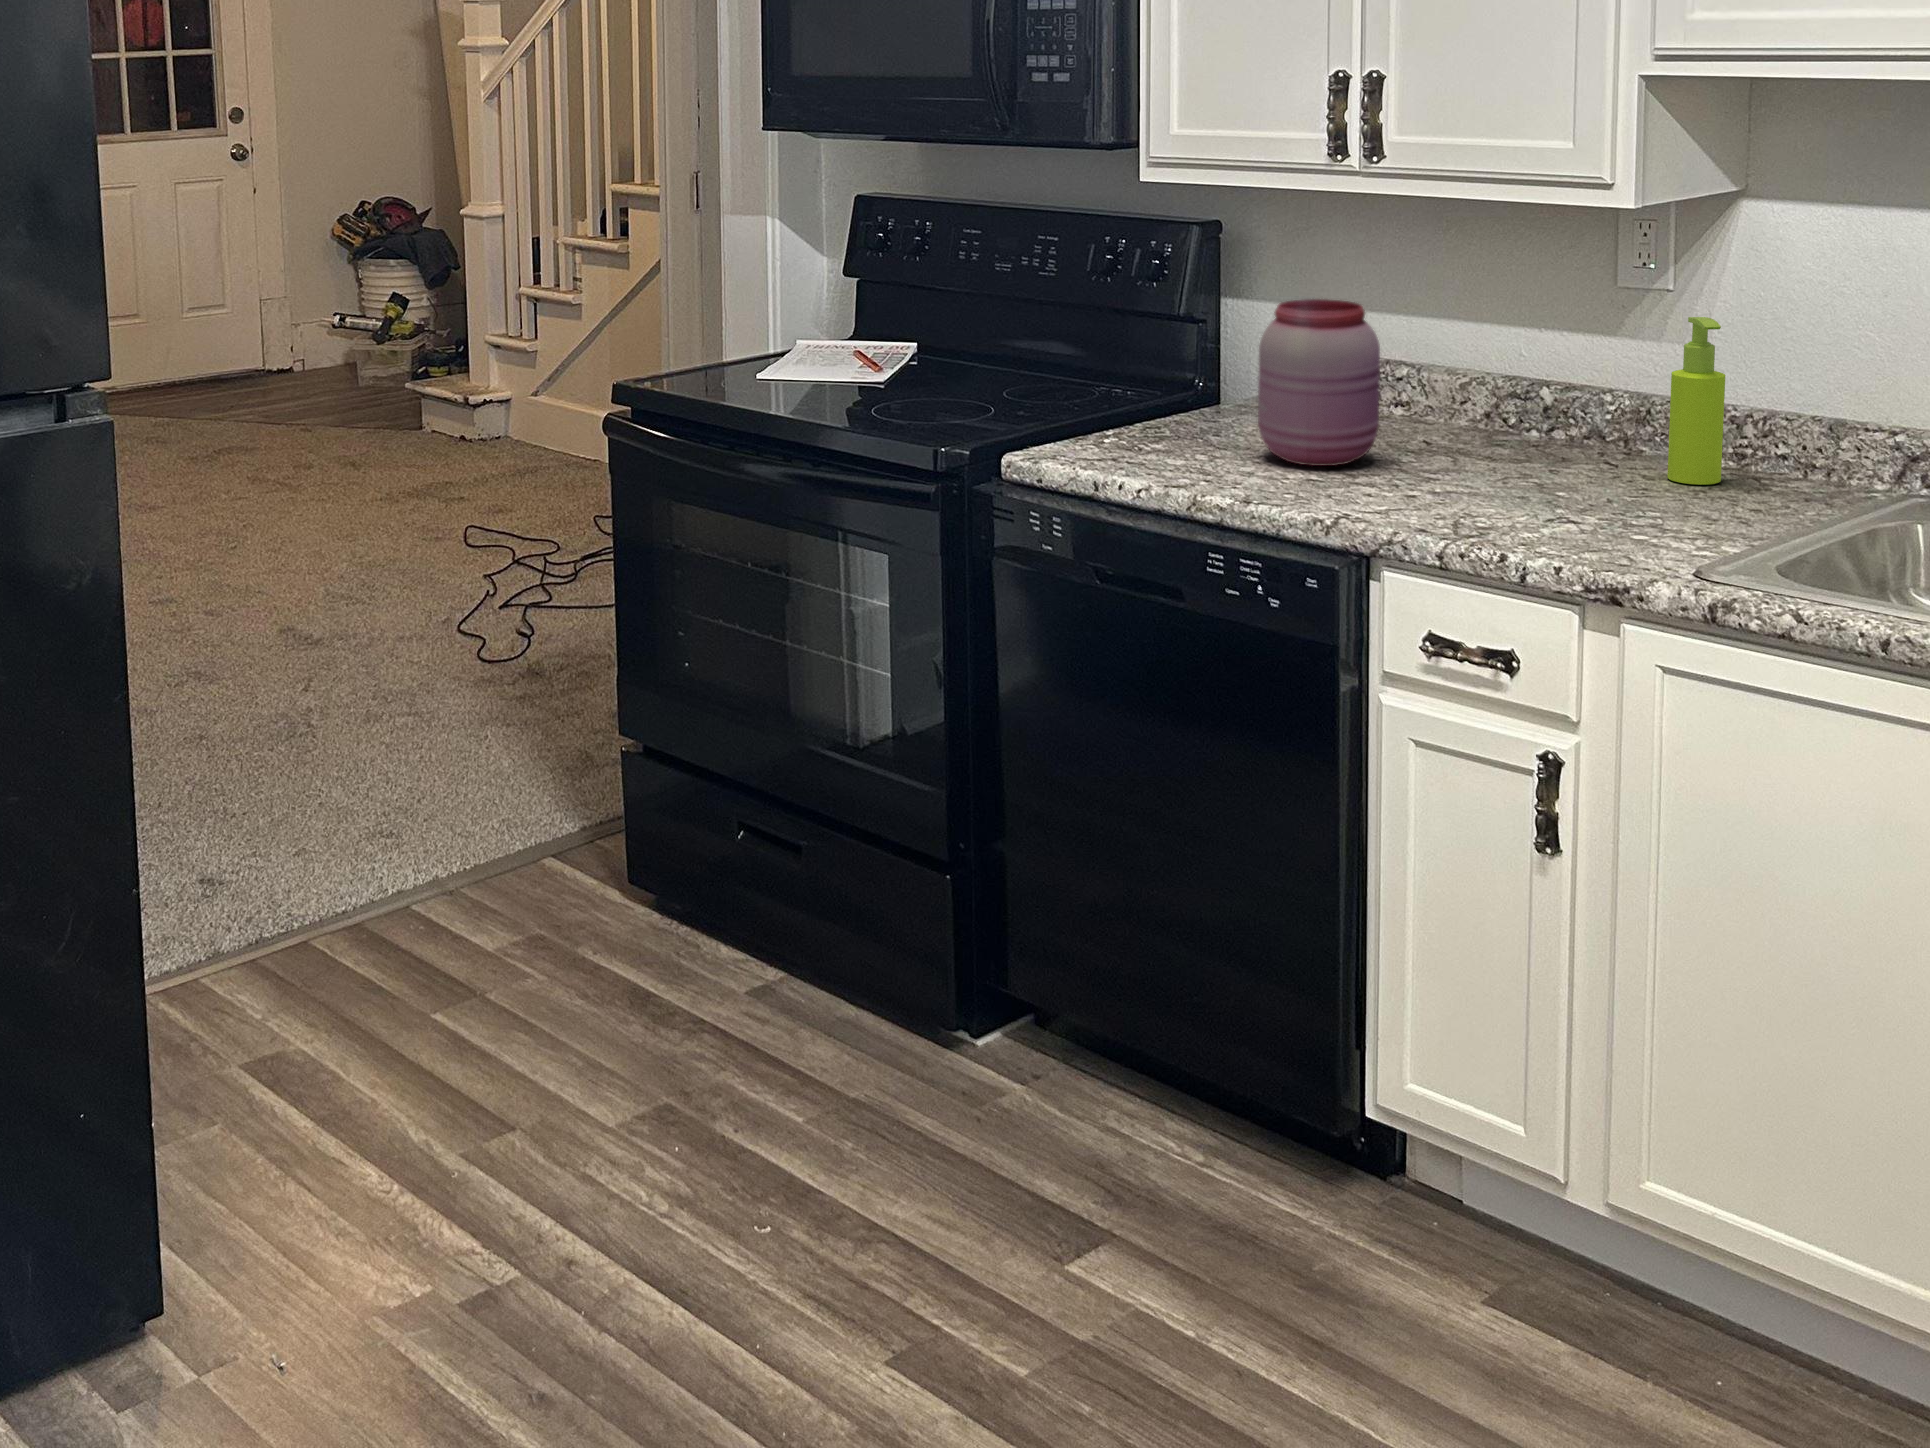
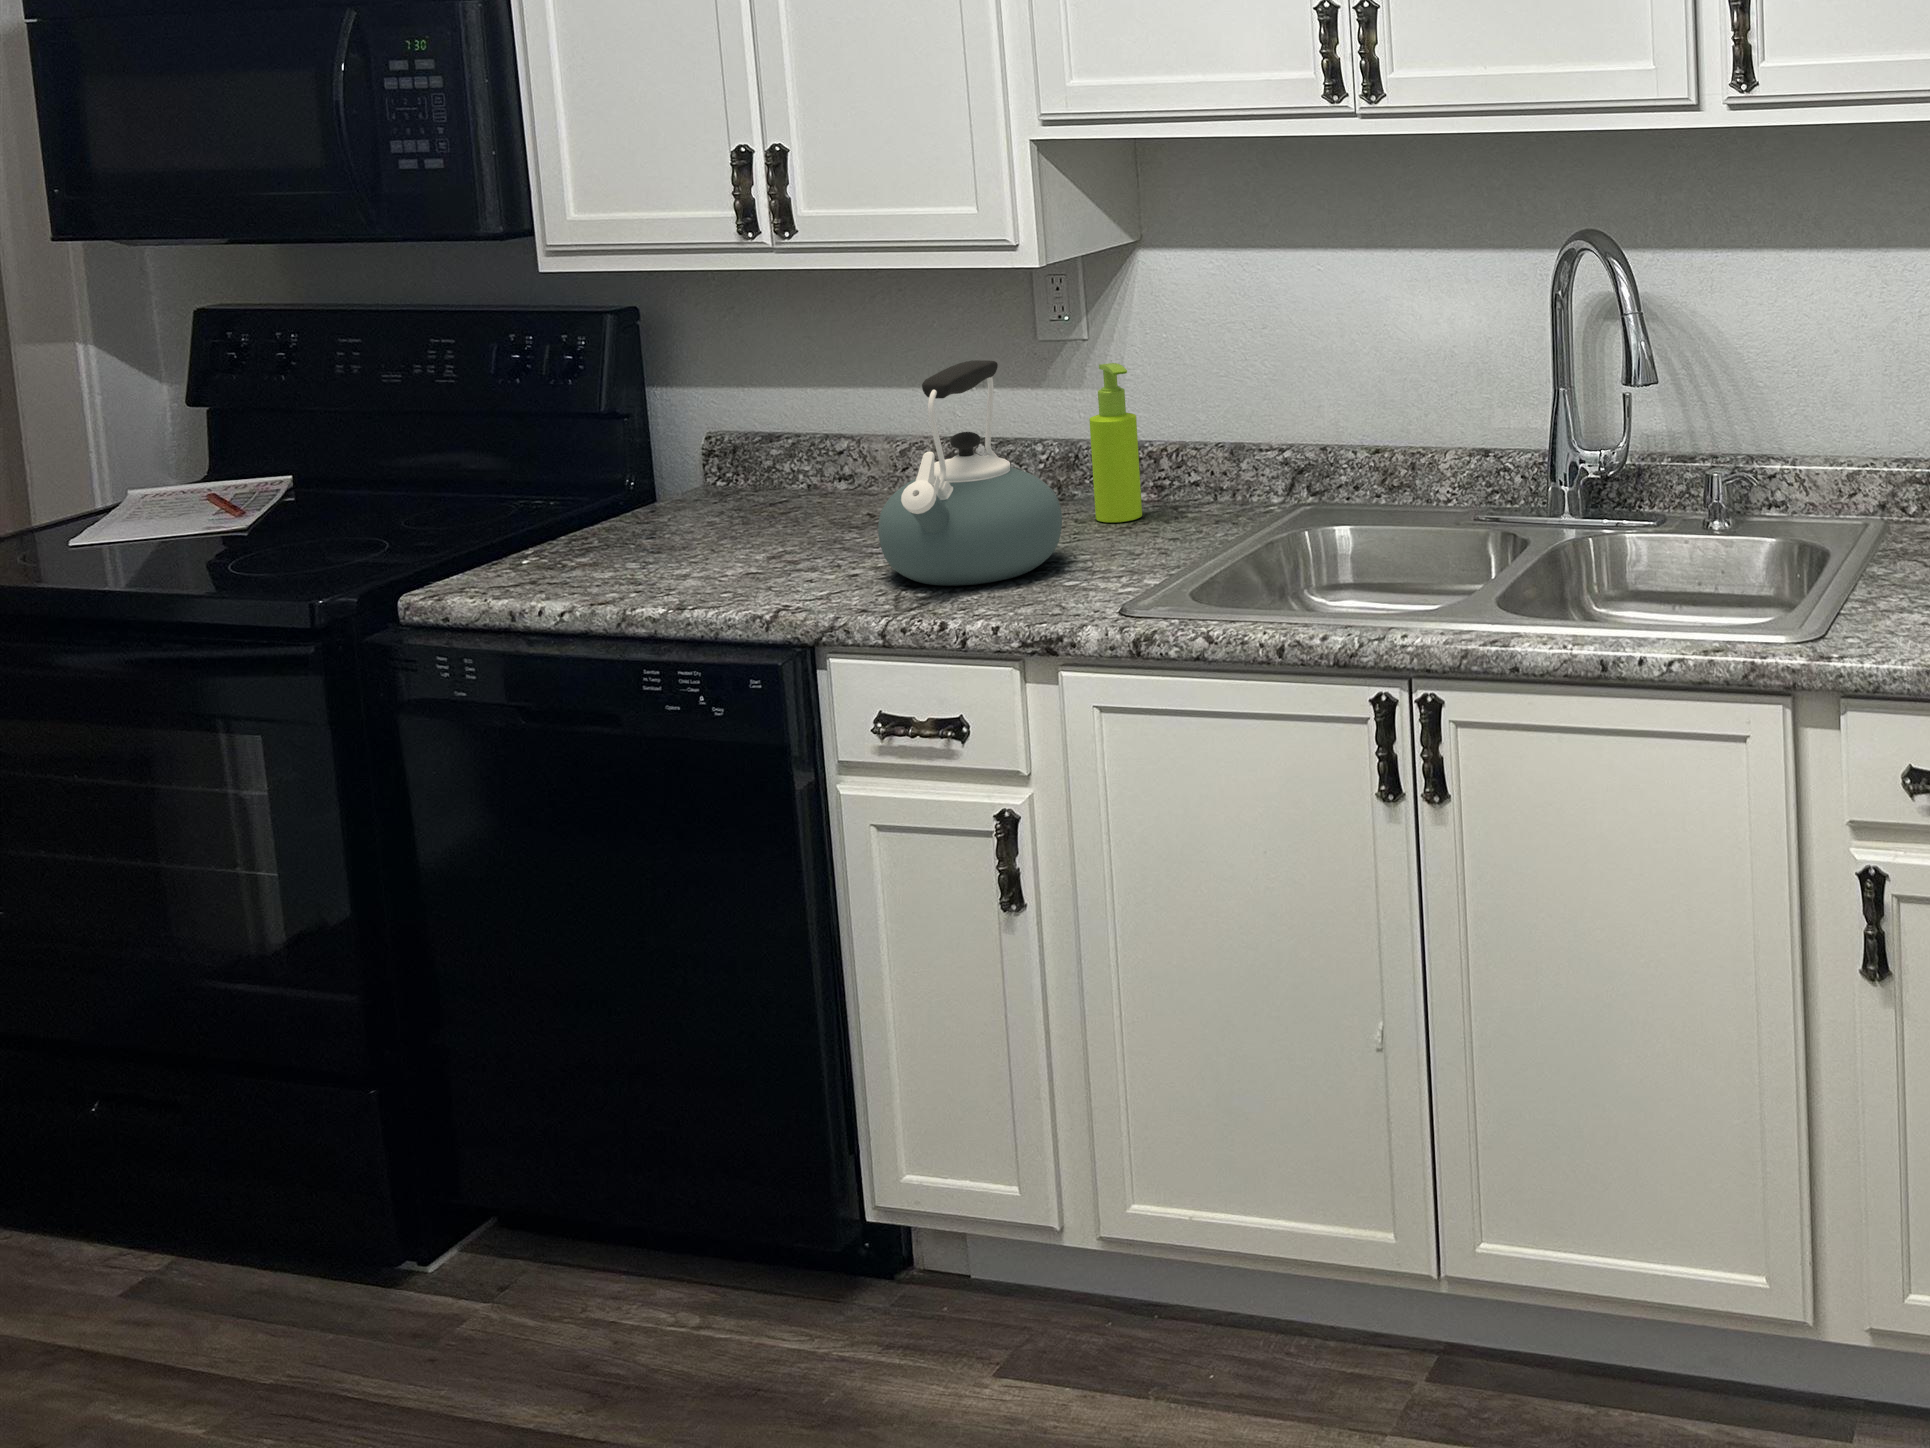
jar: present [1258,299,1380,466] -> none [684,382,819,558]
kettle: none [1441,300,1635,524] -> present [878,360,1062,586]

